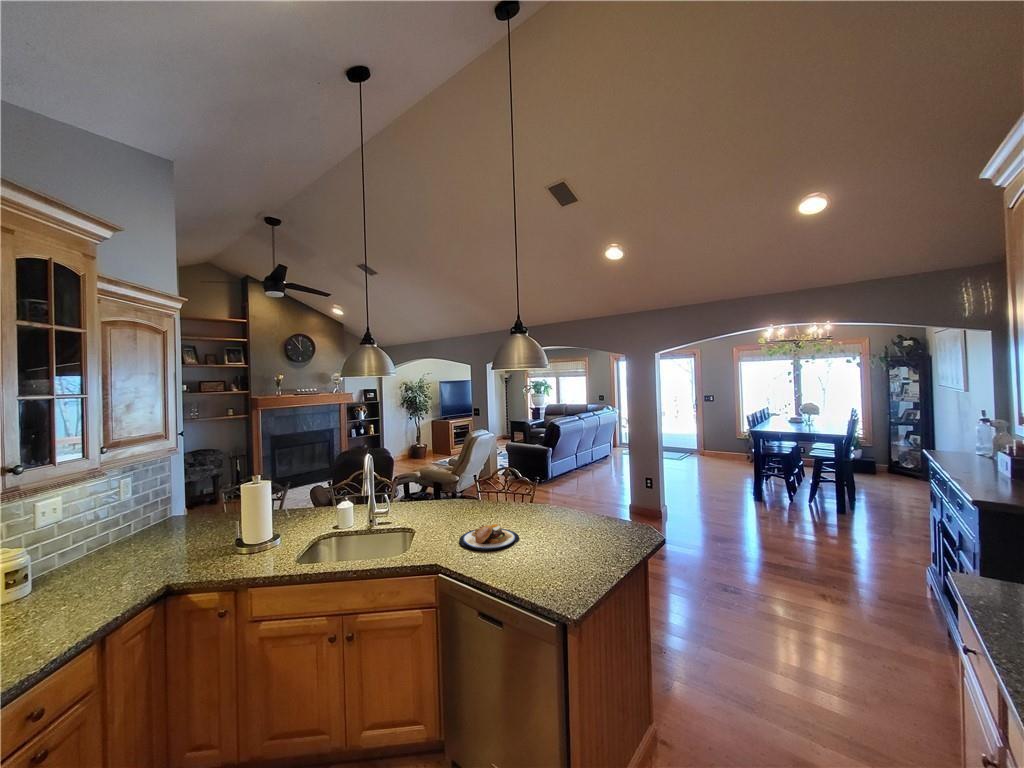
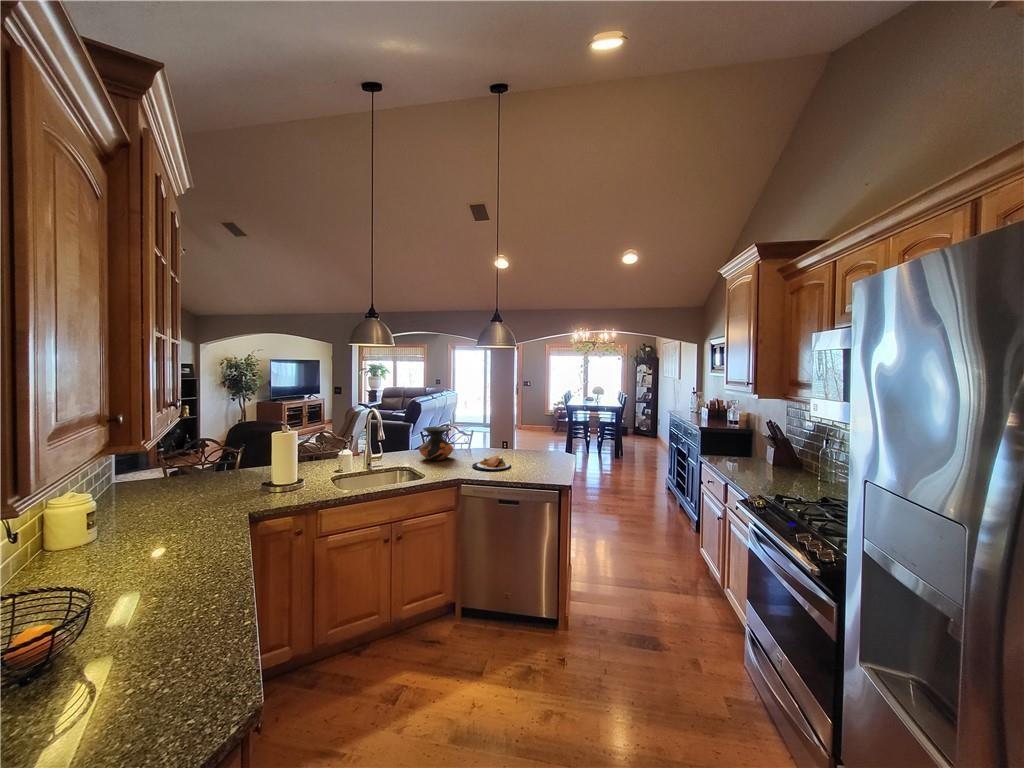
vase: none [422,469,468,517] -> present [419,427,453,461]

